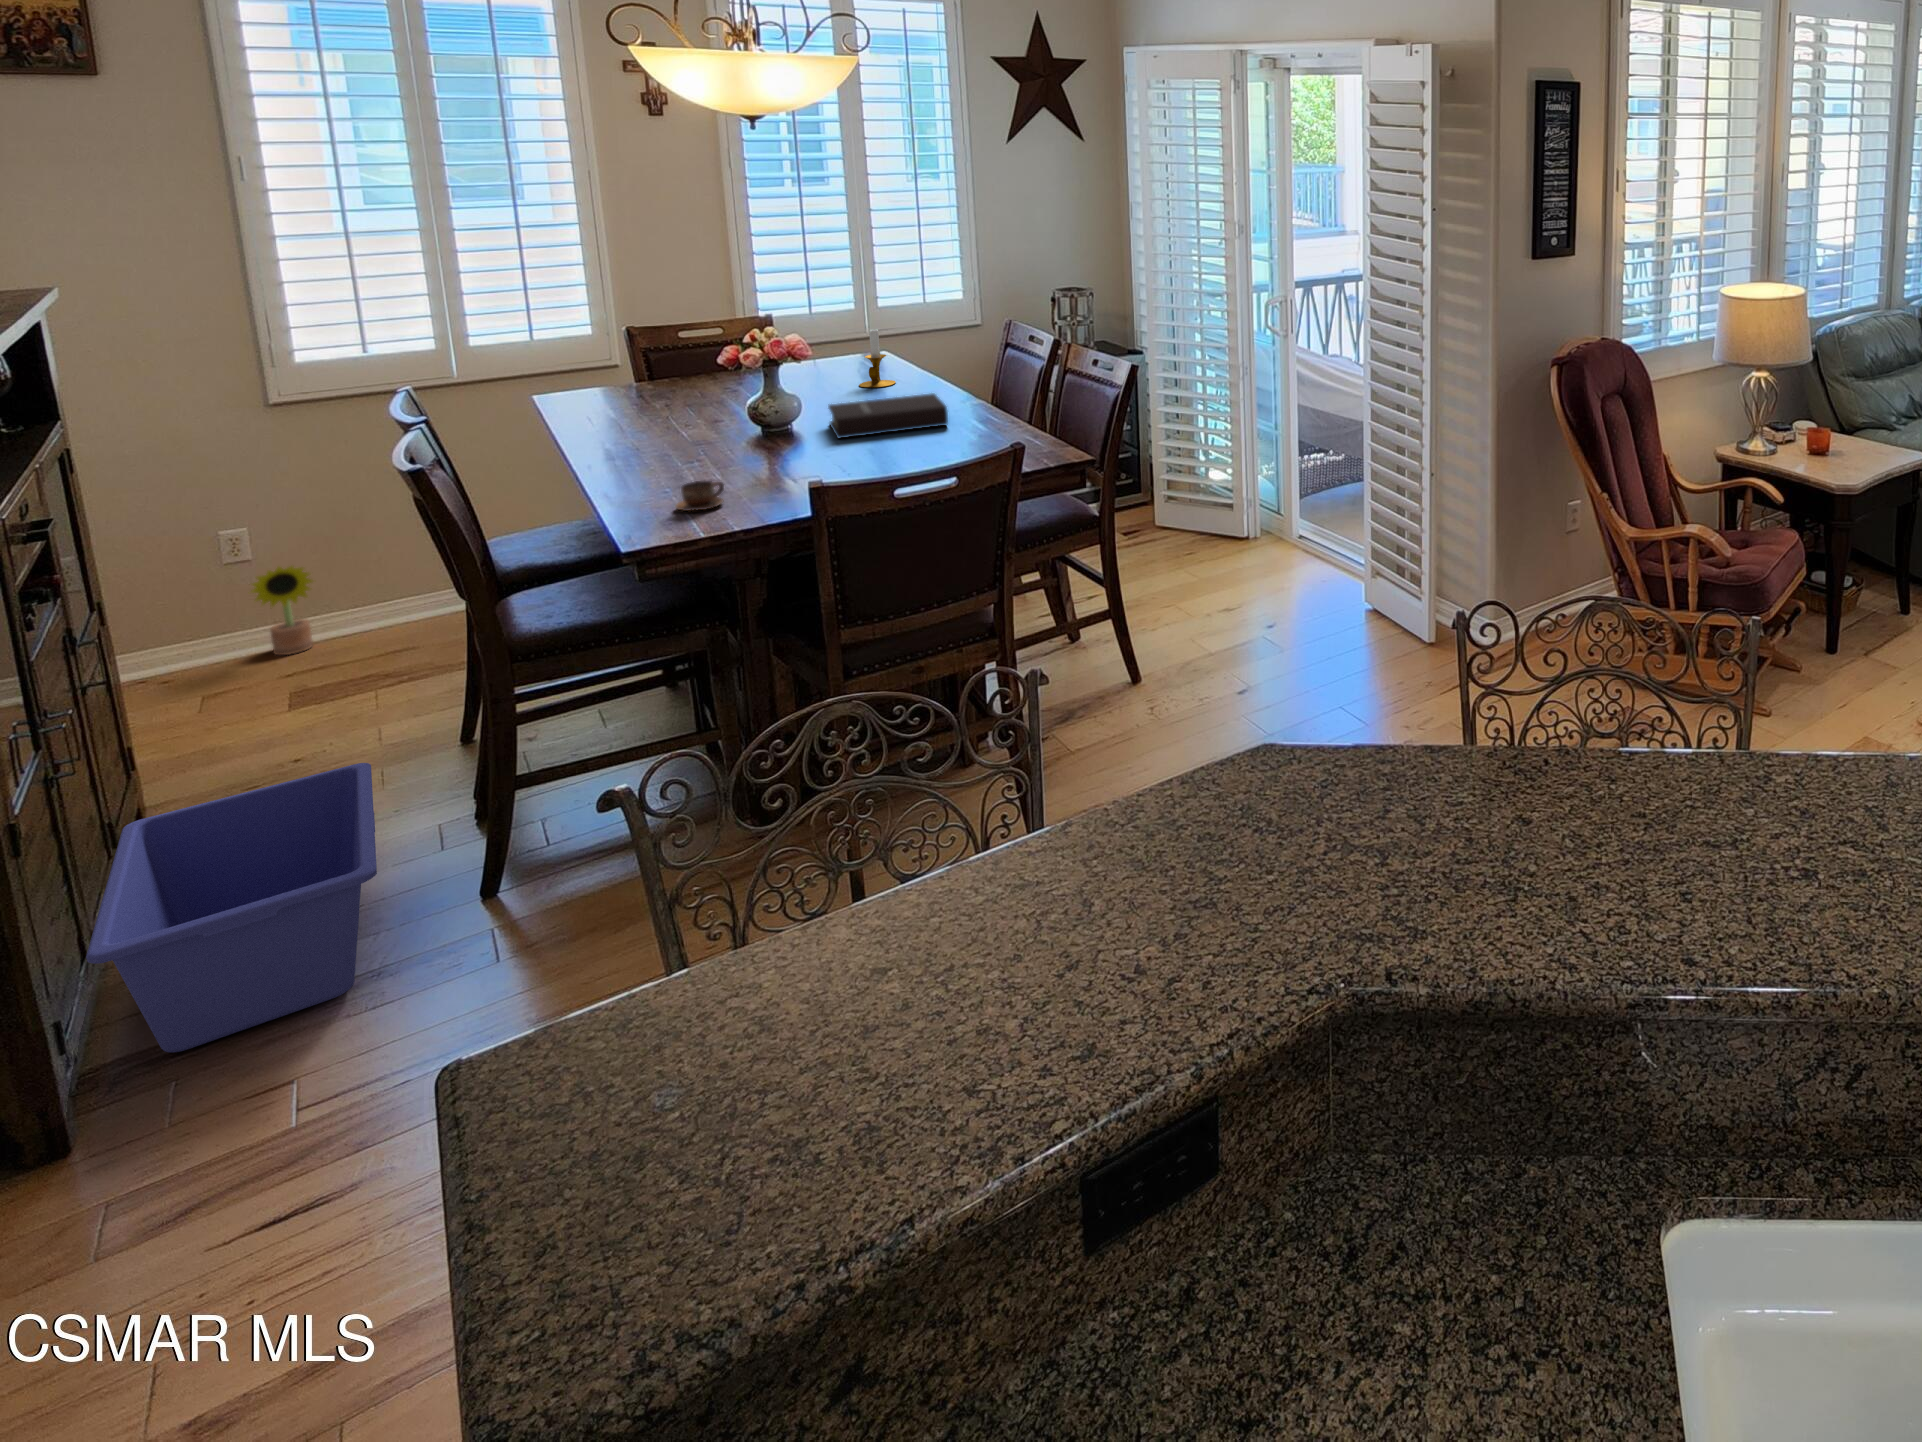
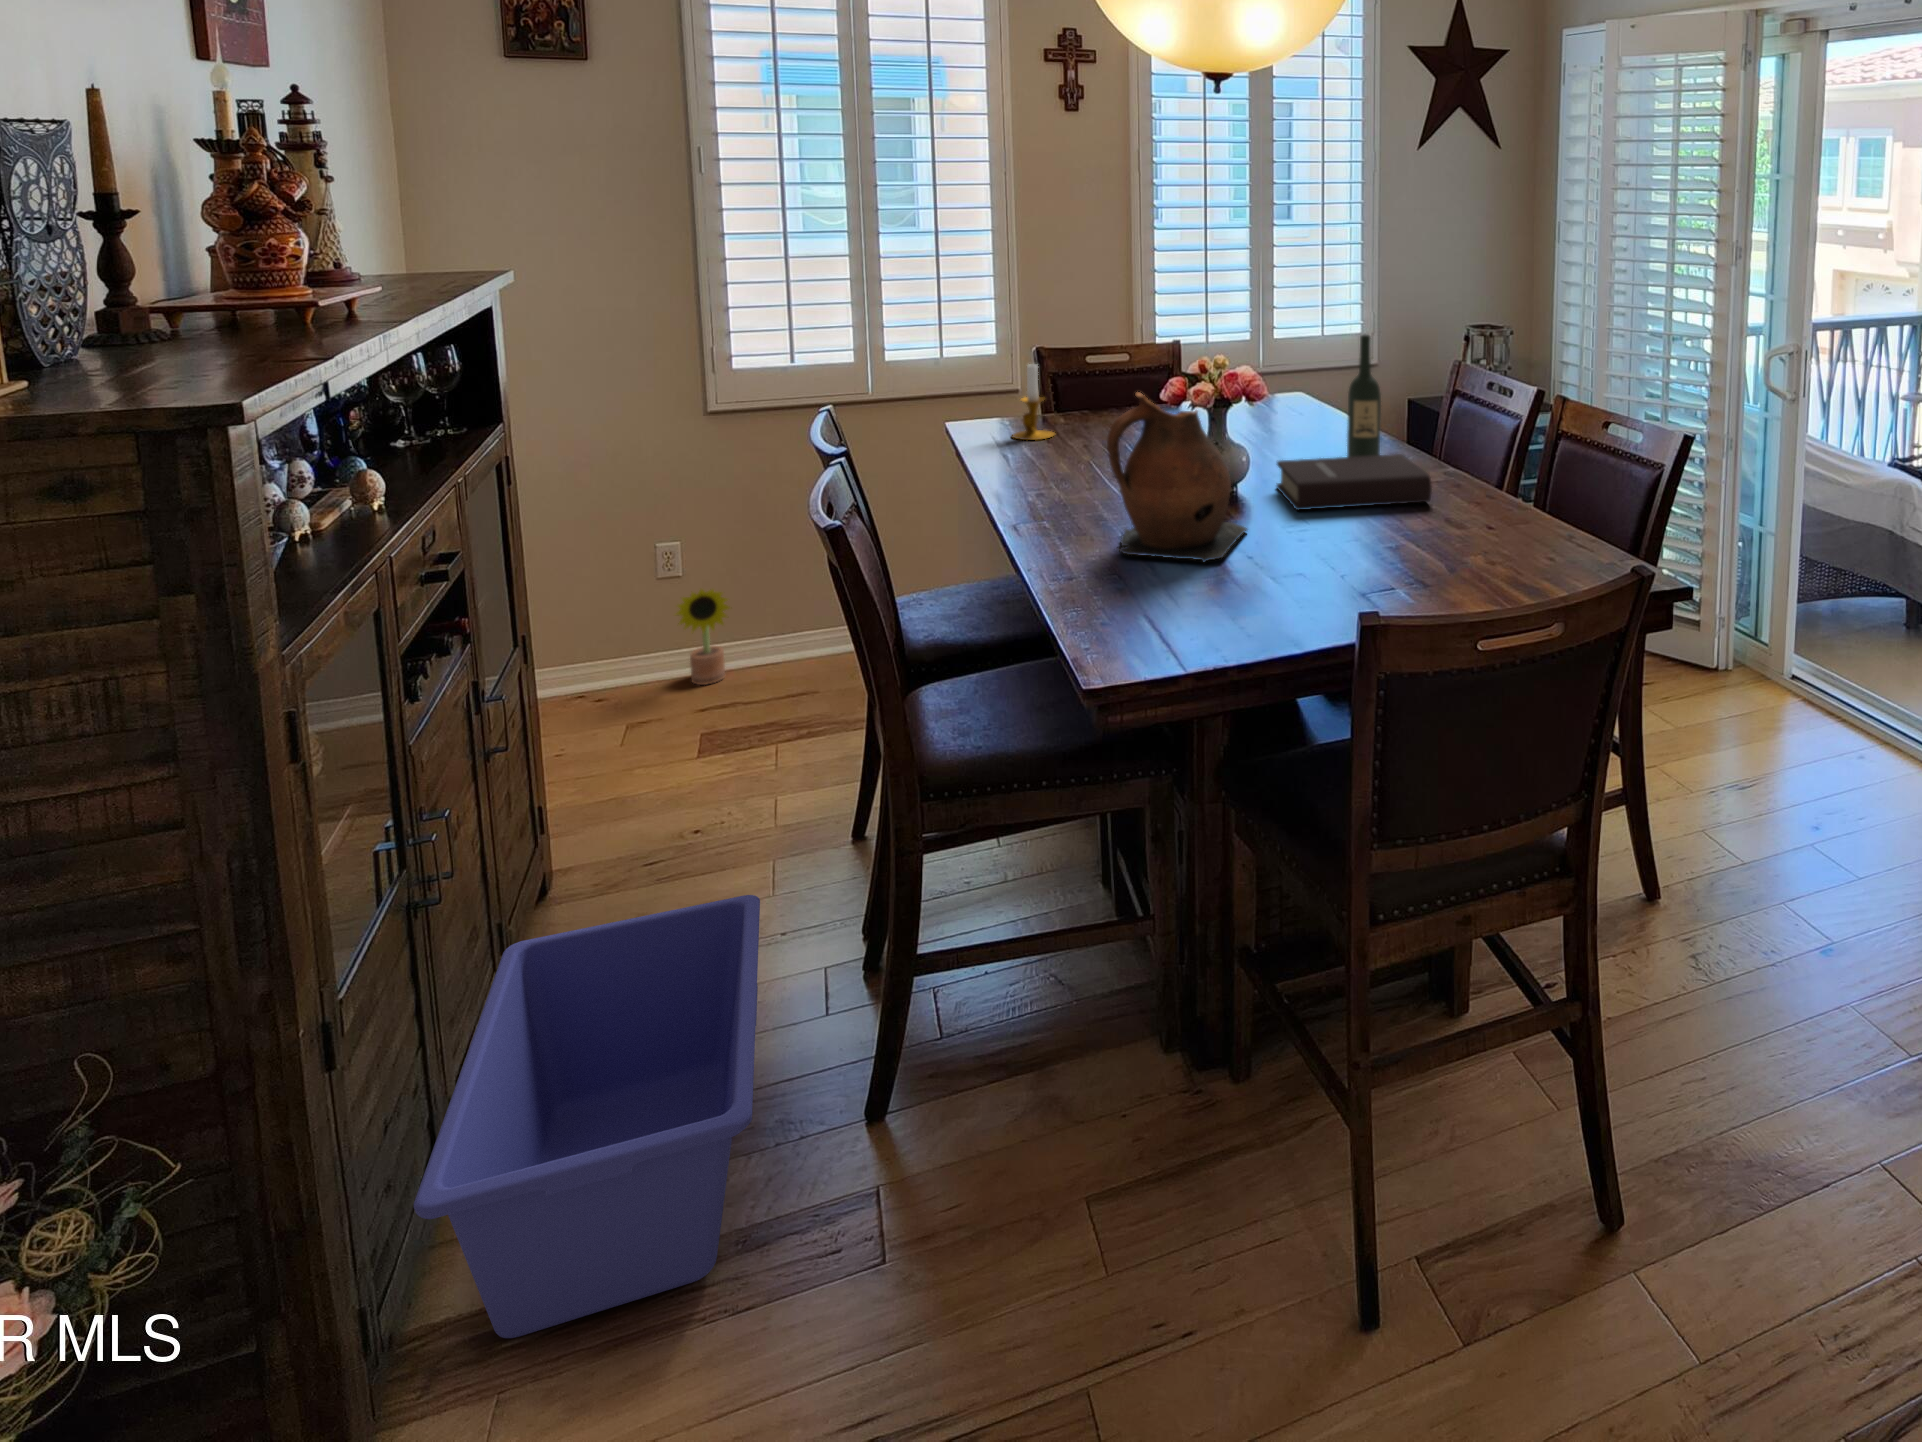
wine bottle: none [896,306,925,404] -> present [1347,335,1381,457]
candlestick: present [859,329,896,387] -> present [1012,364,1055,440]
ceramic pitcher: none [660,360,790,478] -> present [1107,392,1247,562]
cup: present [676,481,724,511] -> none [1132,569,1193,615]

